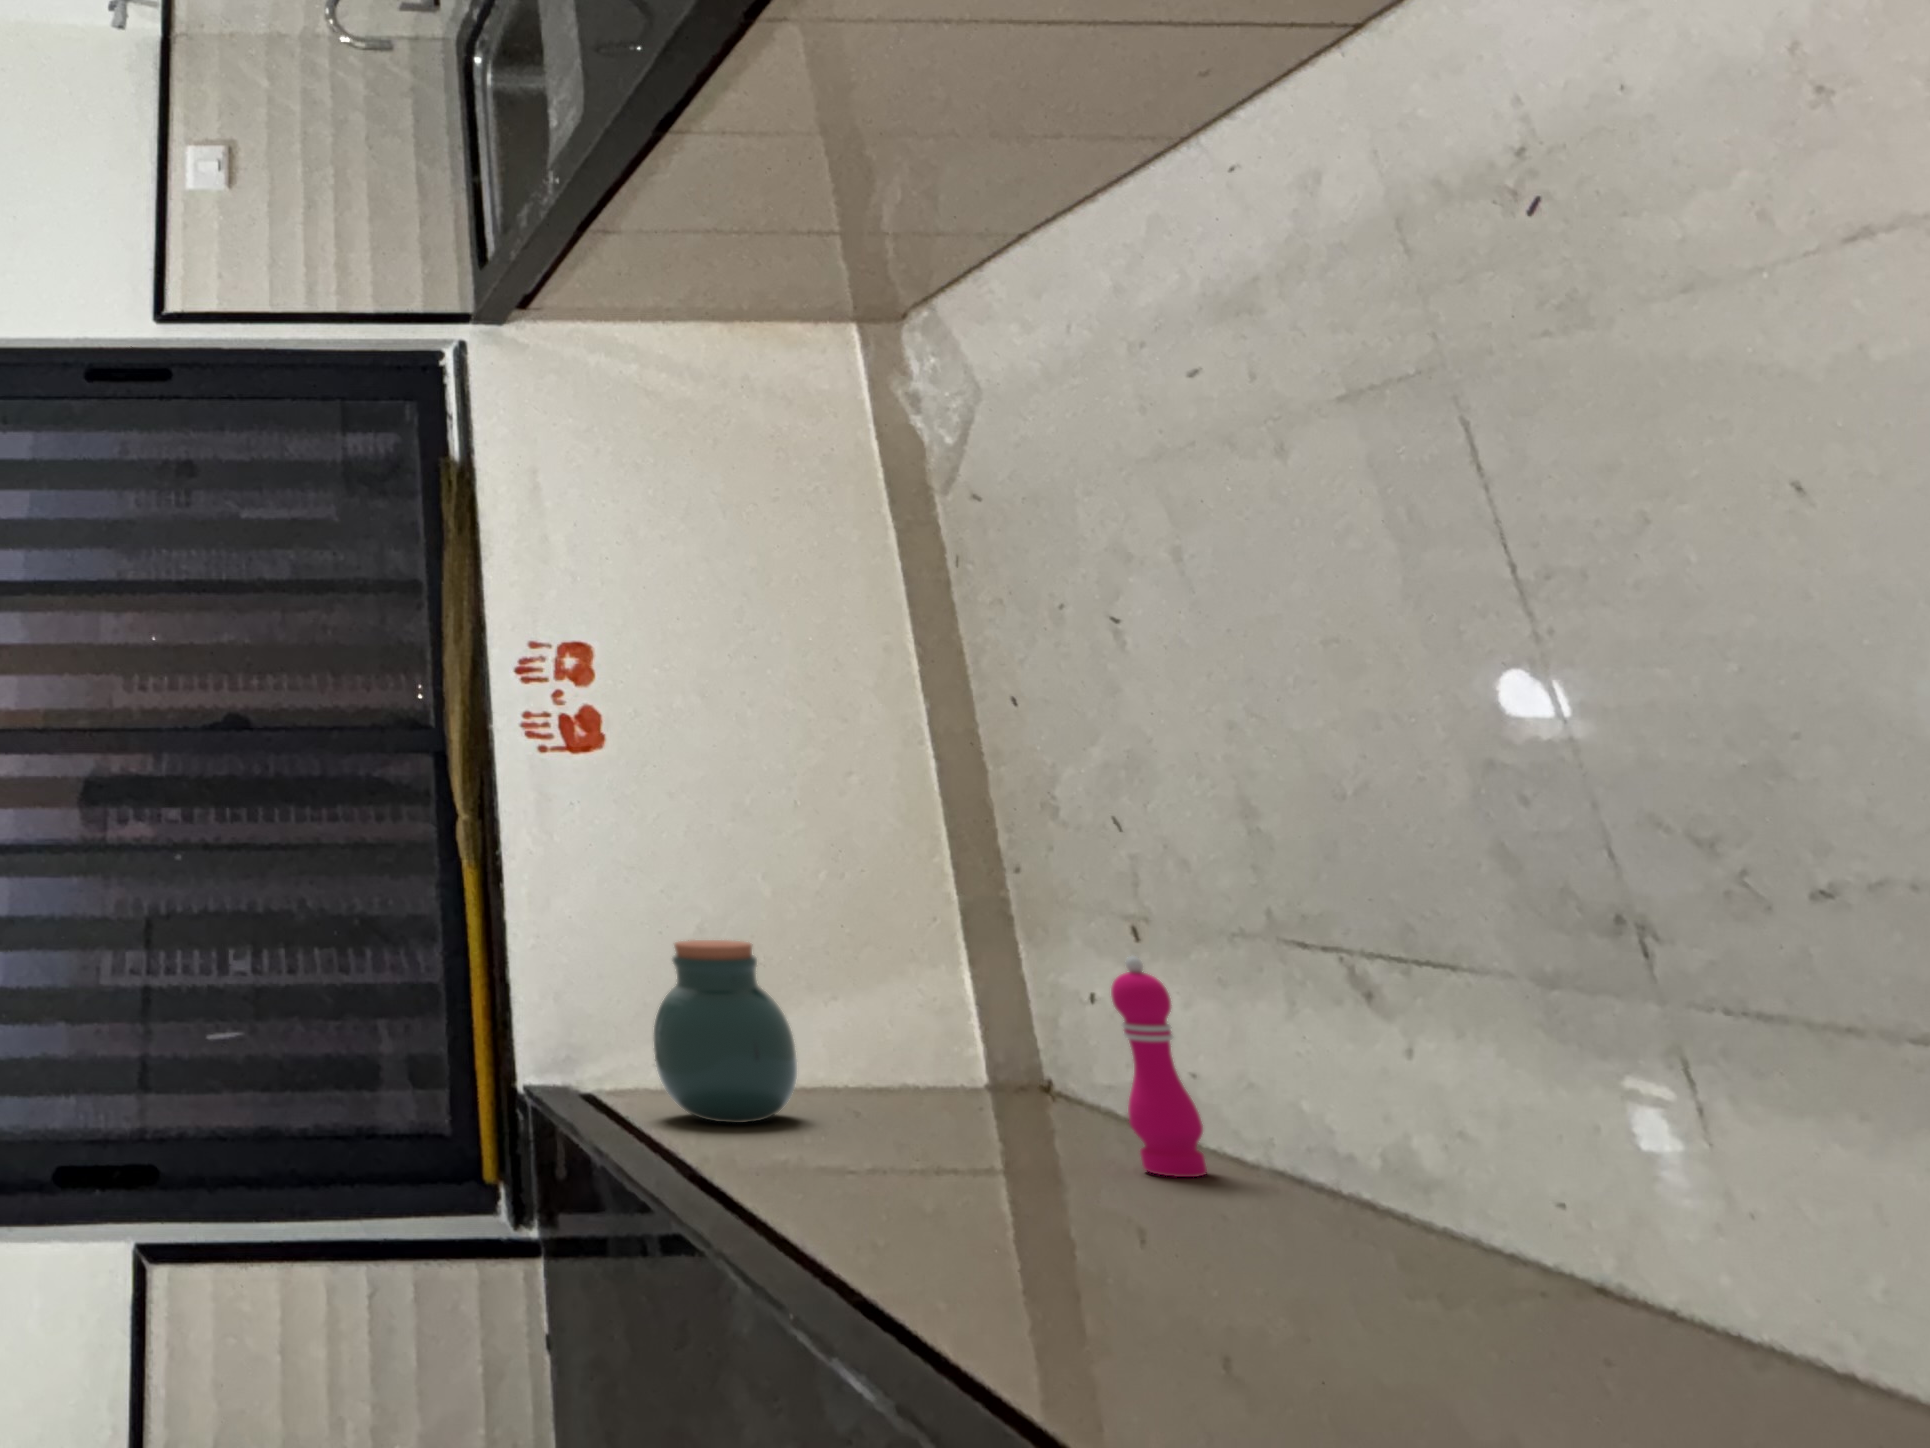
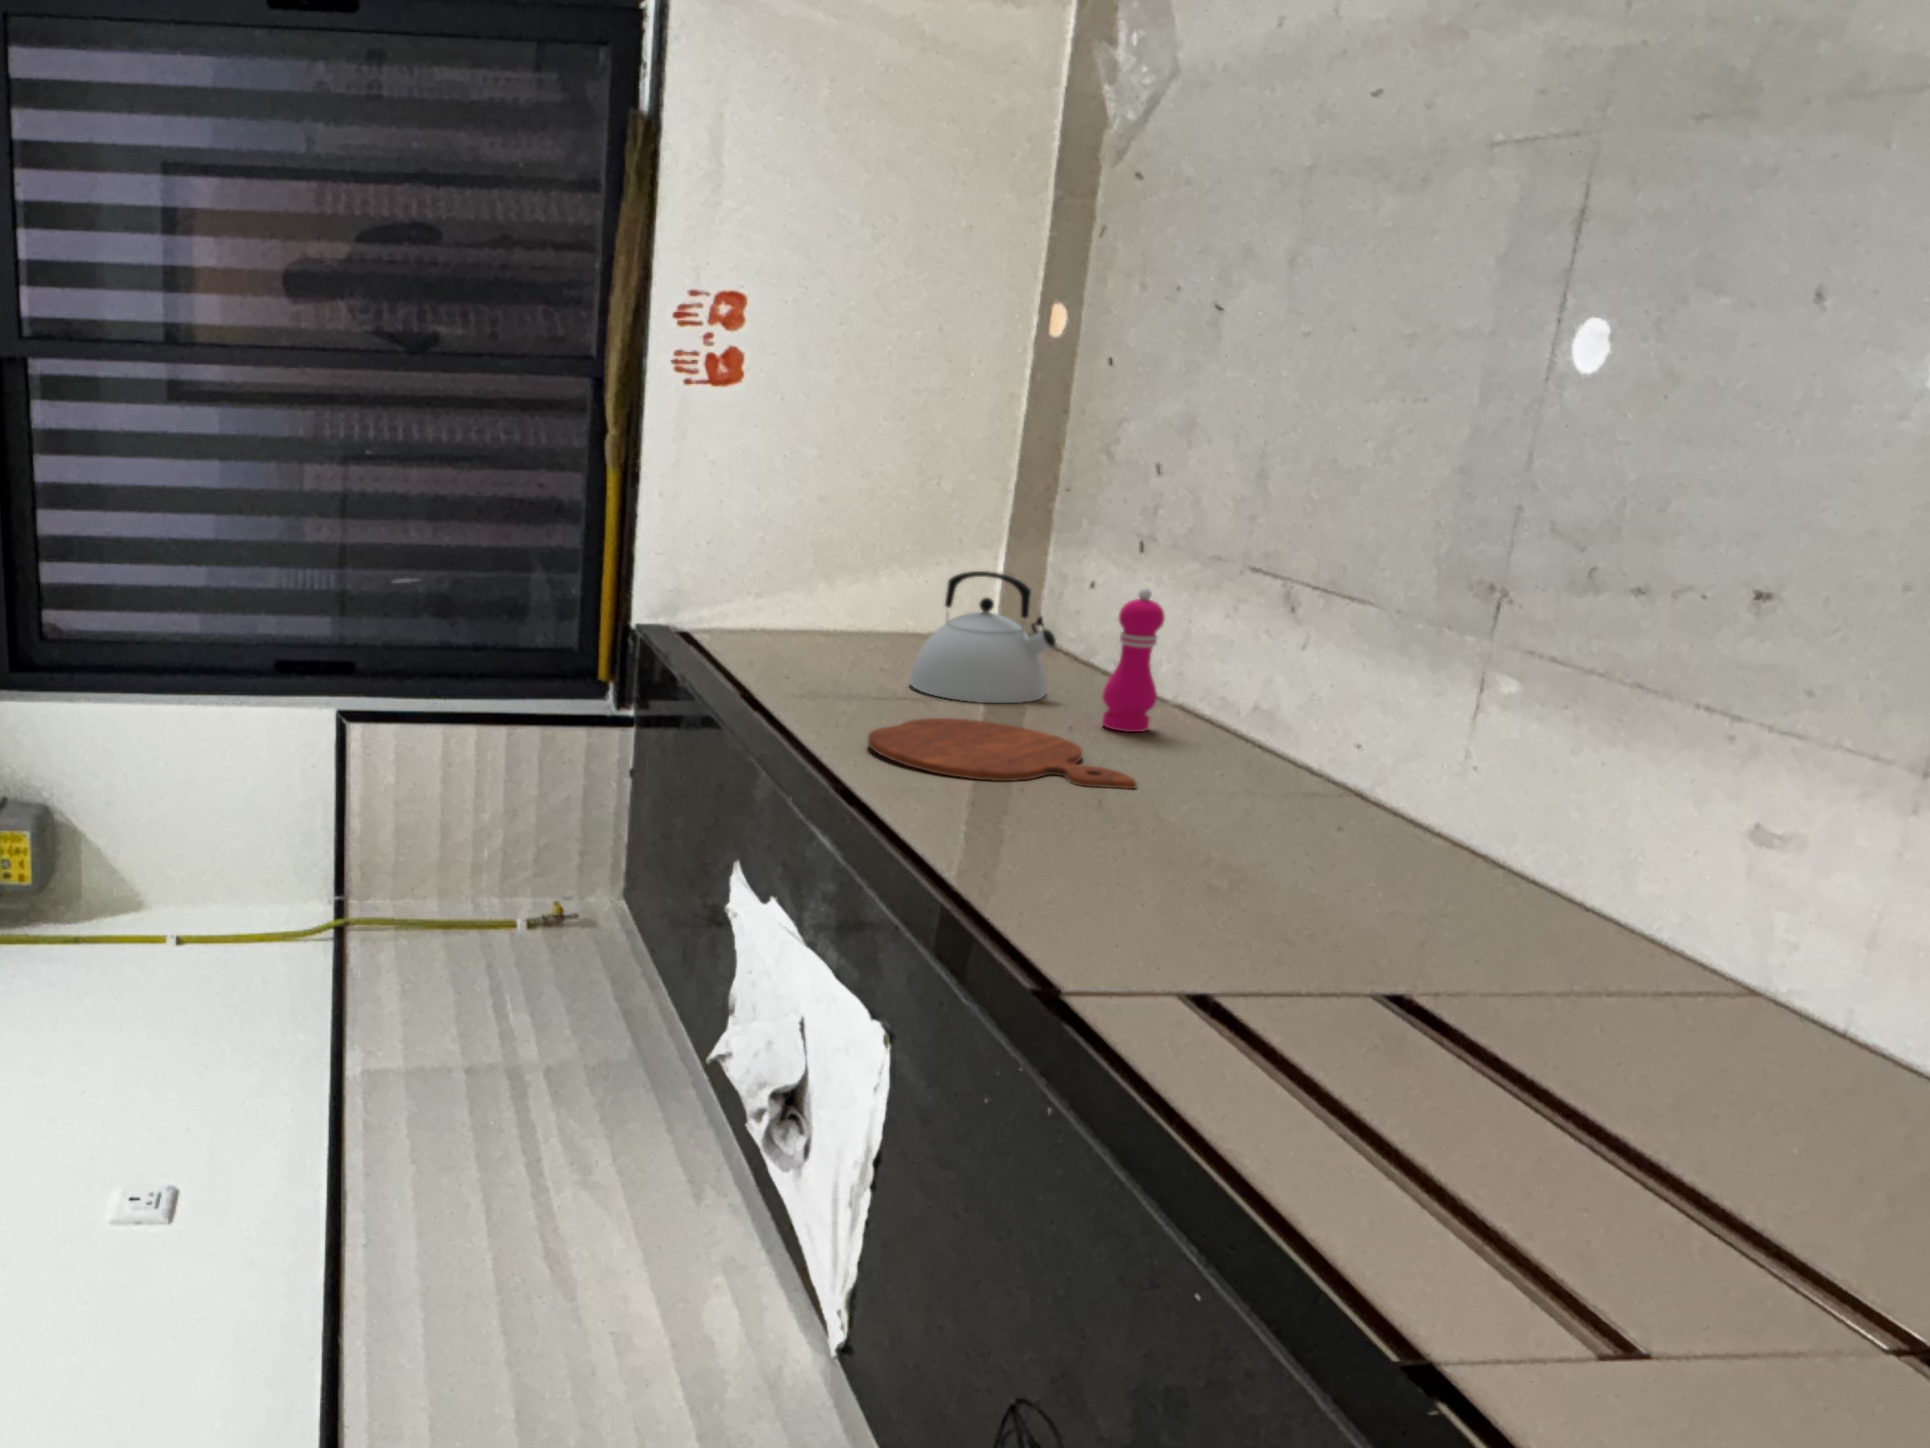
jar: present [654,940,797,1123] -> none [748,543,857,669]
kettle: none [879,958,1063,1152] -> present [910,571,1056,703]
cutting board: none [826,1162,1203,1245] -> present [868,718,1137,789]

